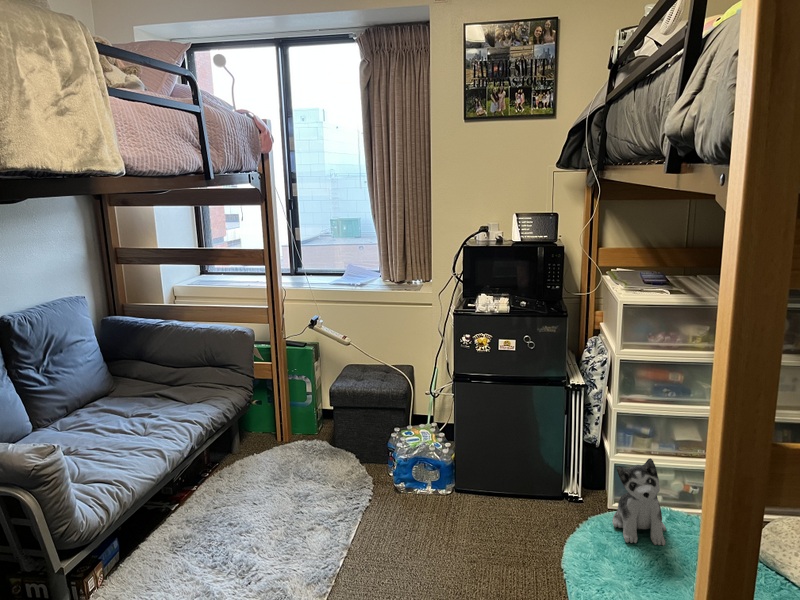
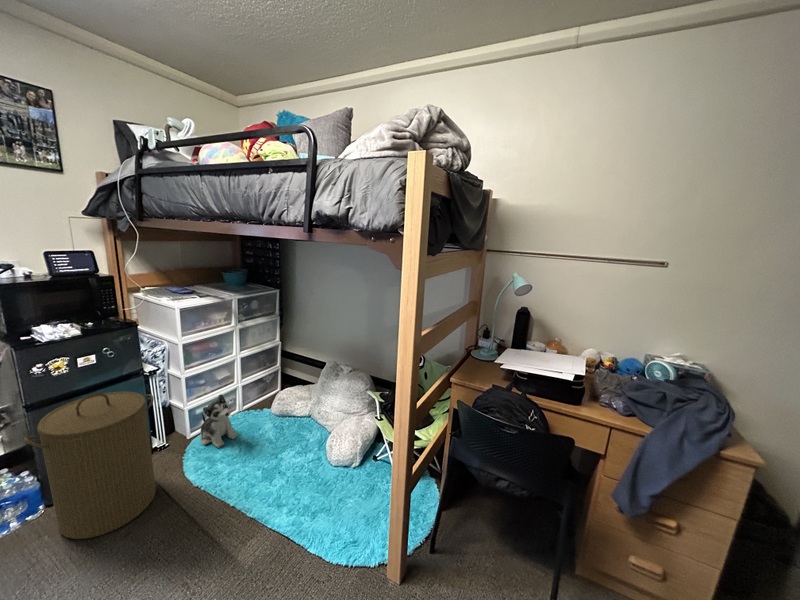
laundry hamper: none [429,382,549,556] -> present [24,392,156,539]

